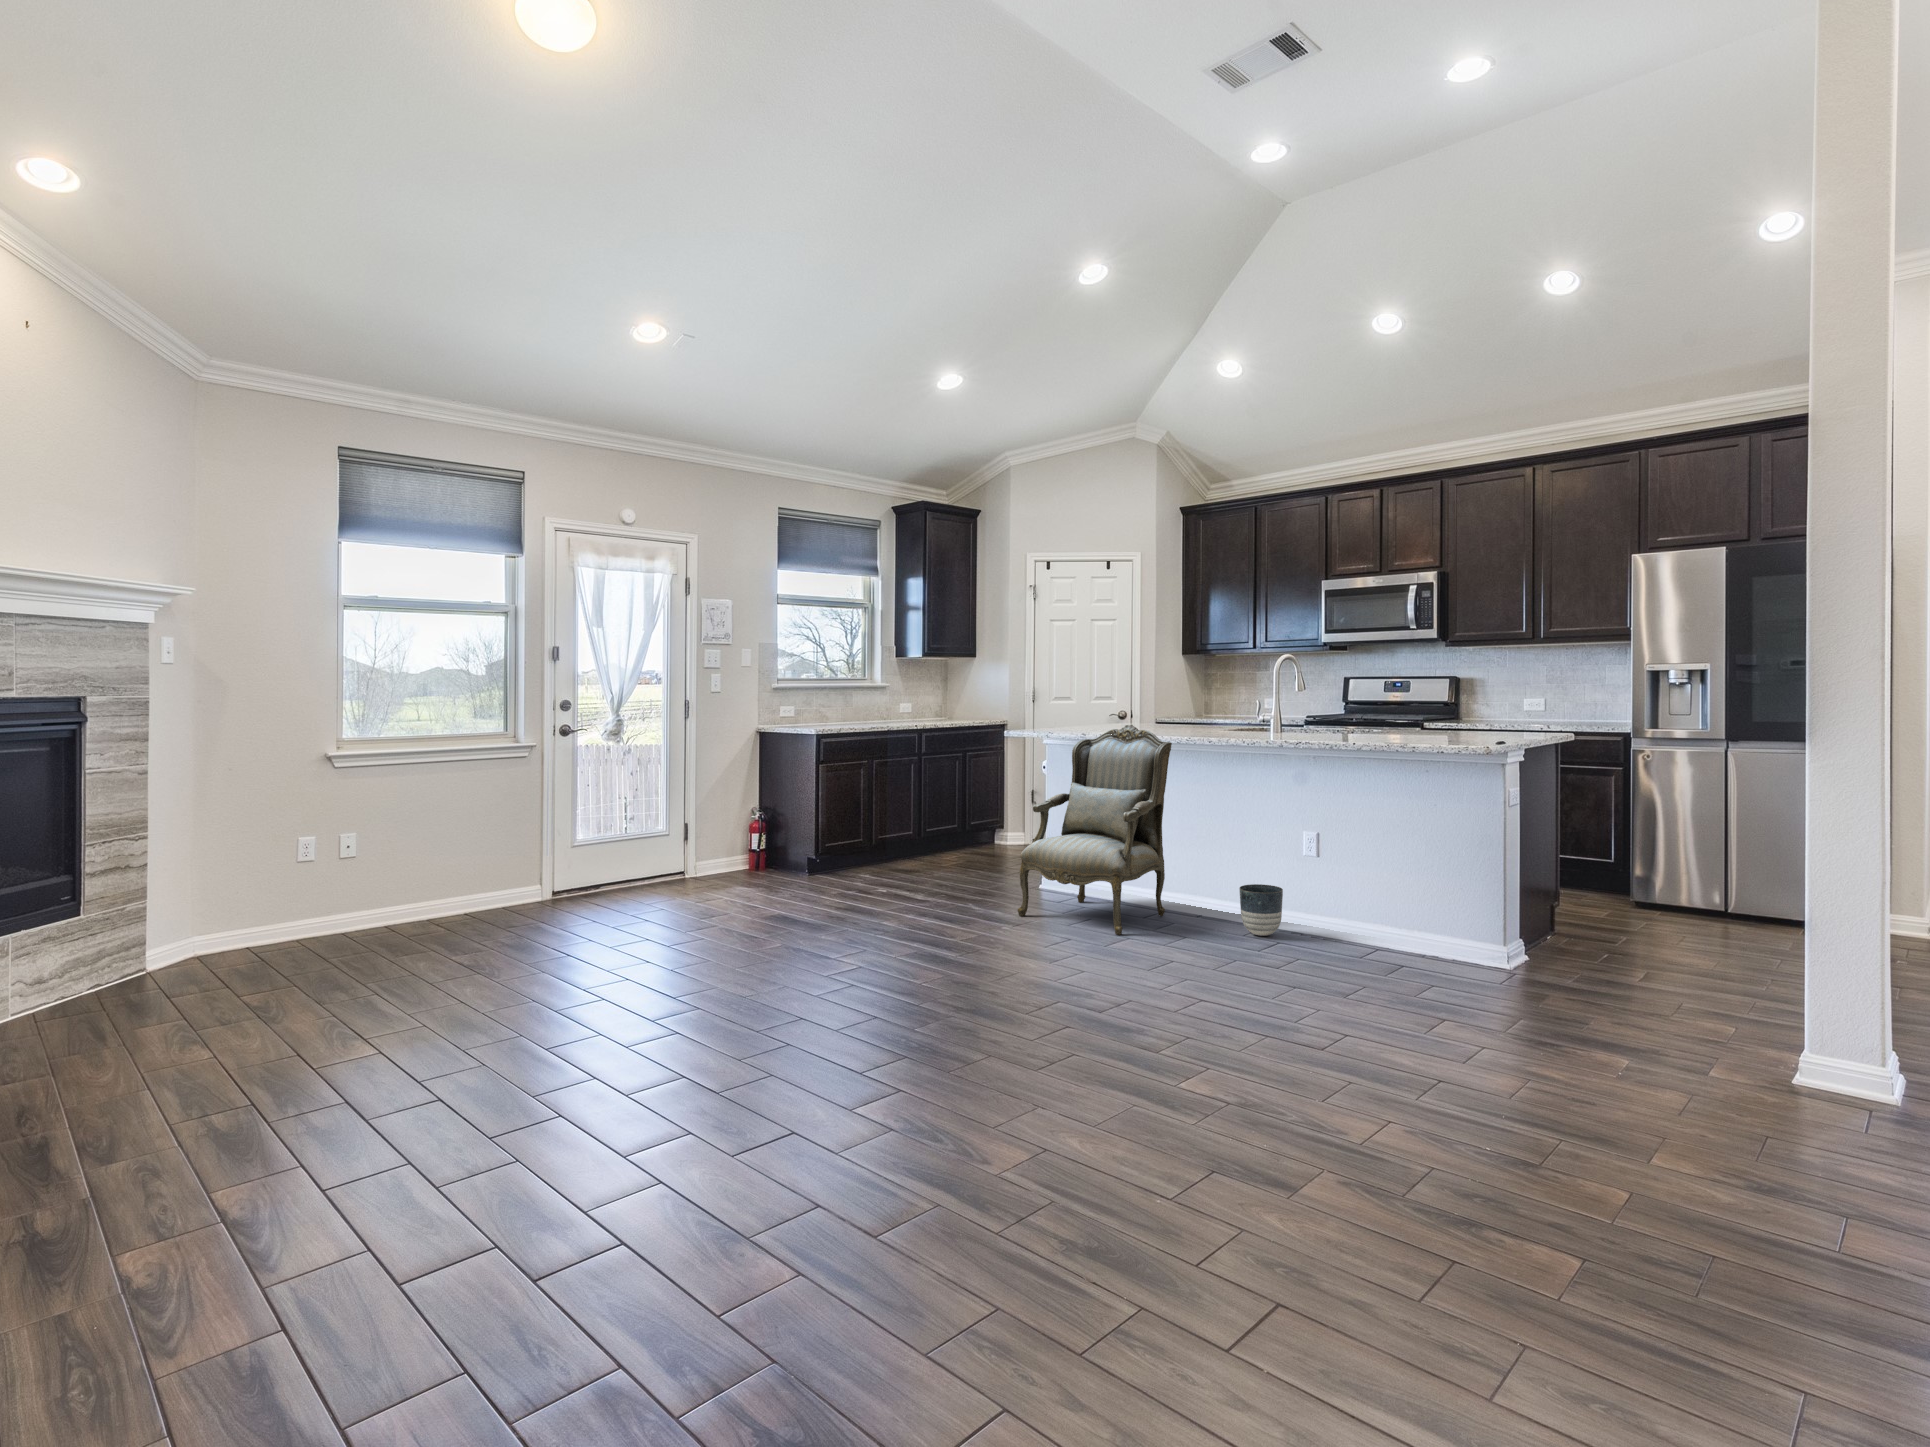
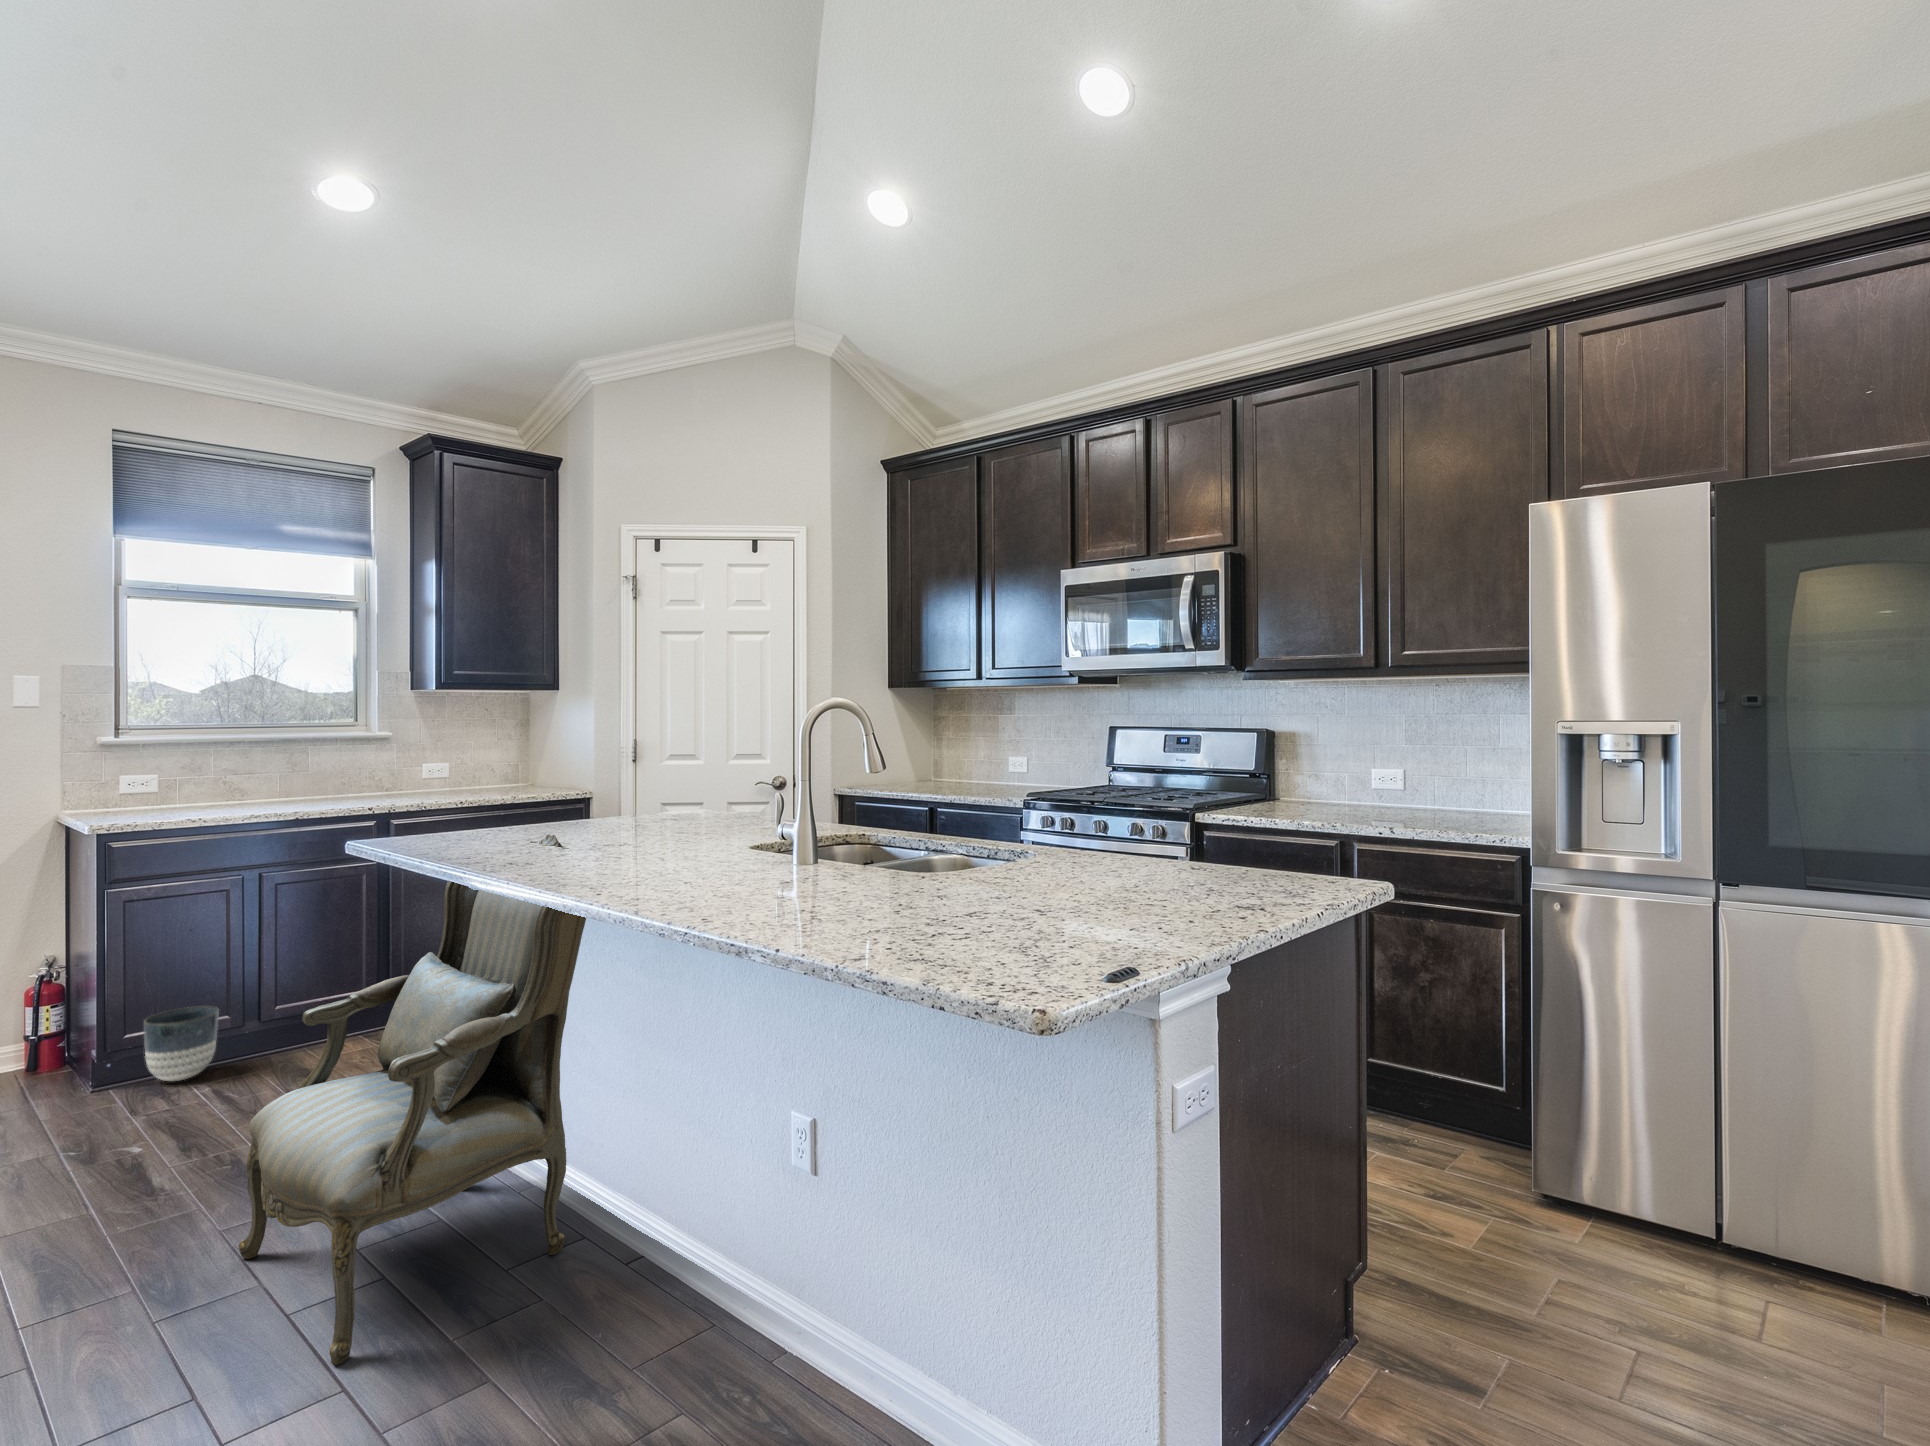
planter: present [1239,884,1283,936] -> present [144,1006,219,1081]

